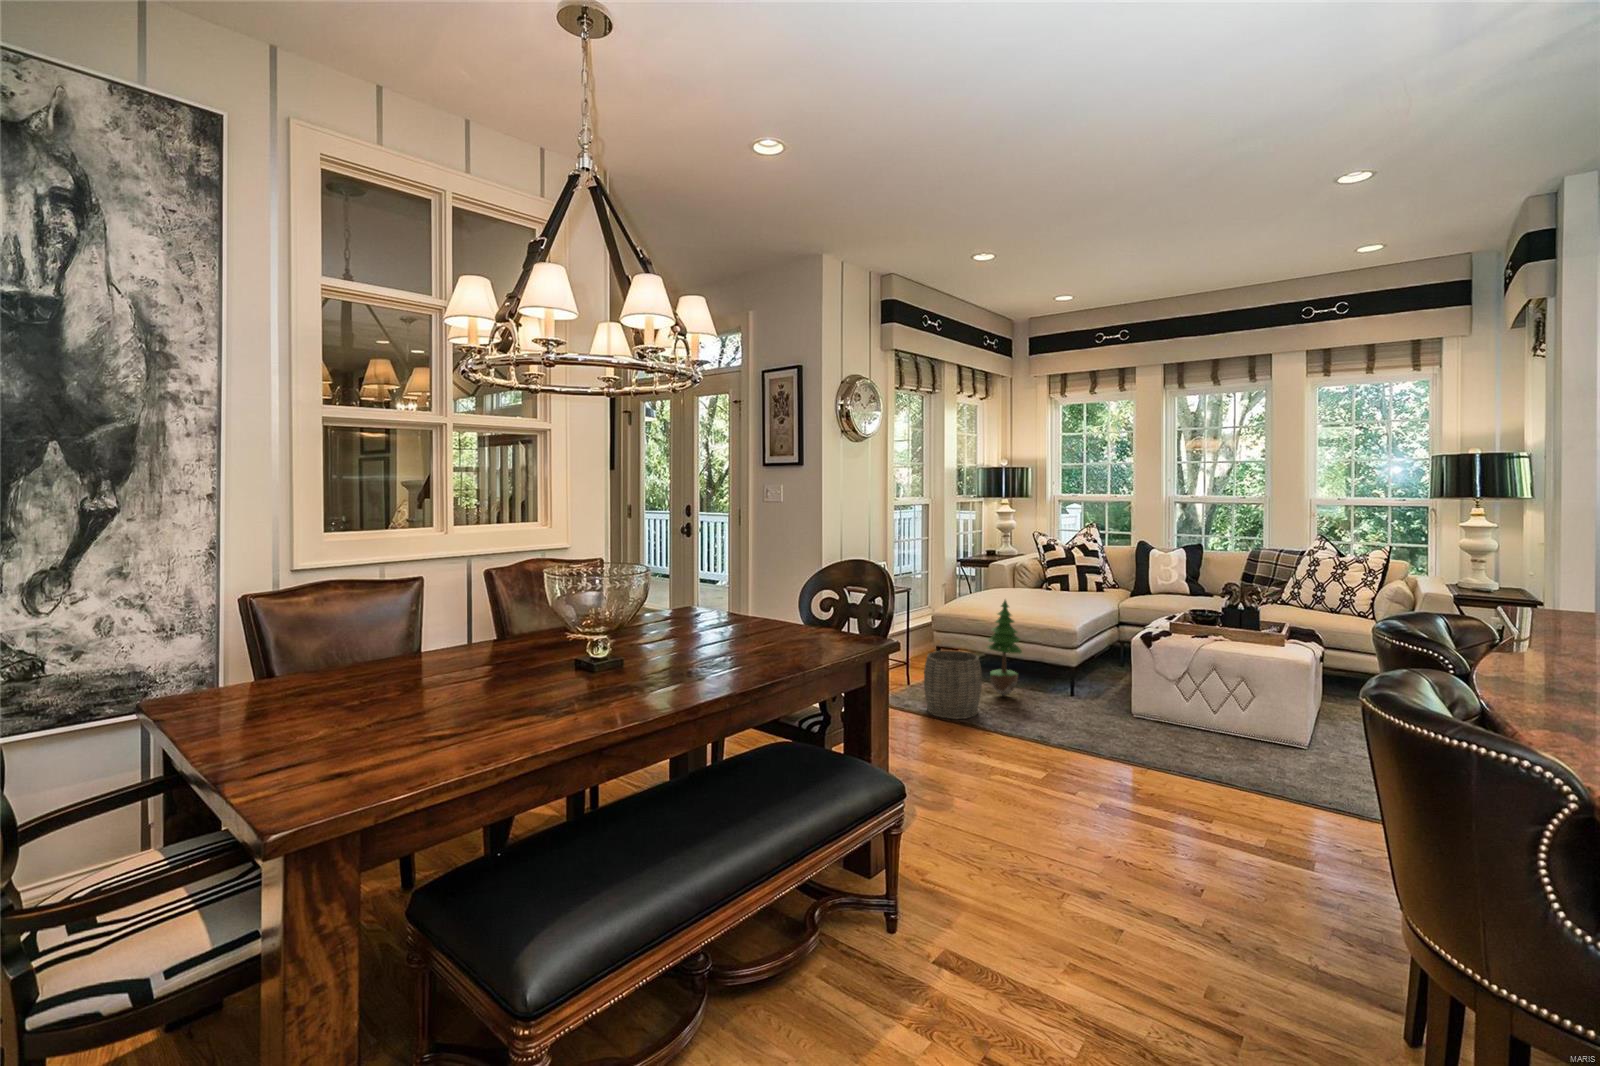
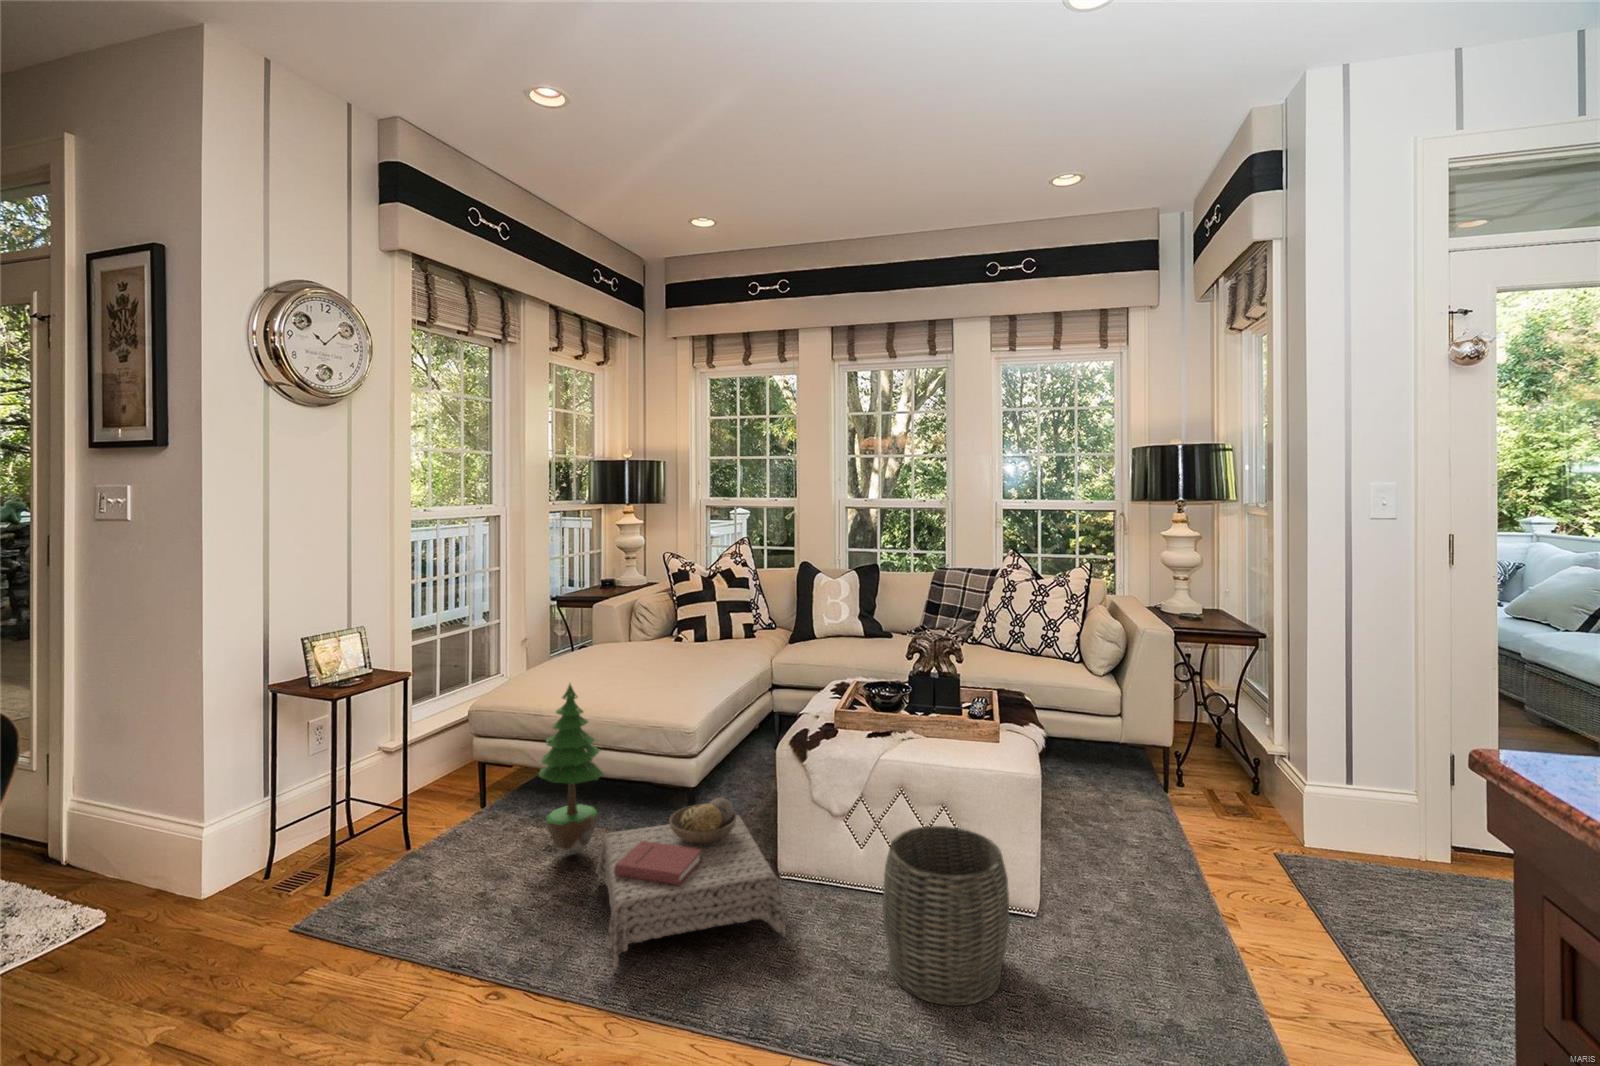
woven basket: present [924,651,982,719] -> present [883,826,1009,1006]
ottoman: none [1024,665,1141,736] -> present [596,798,786,971]

